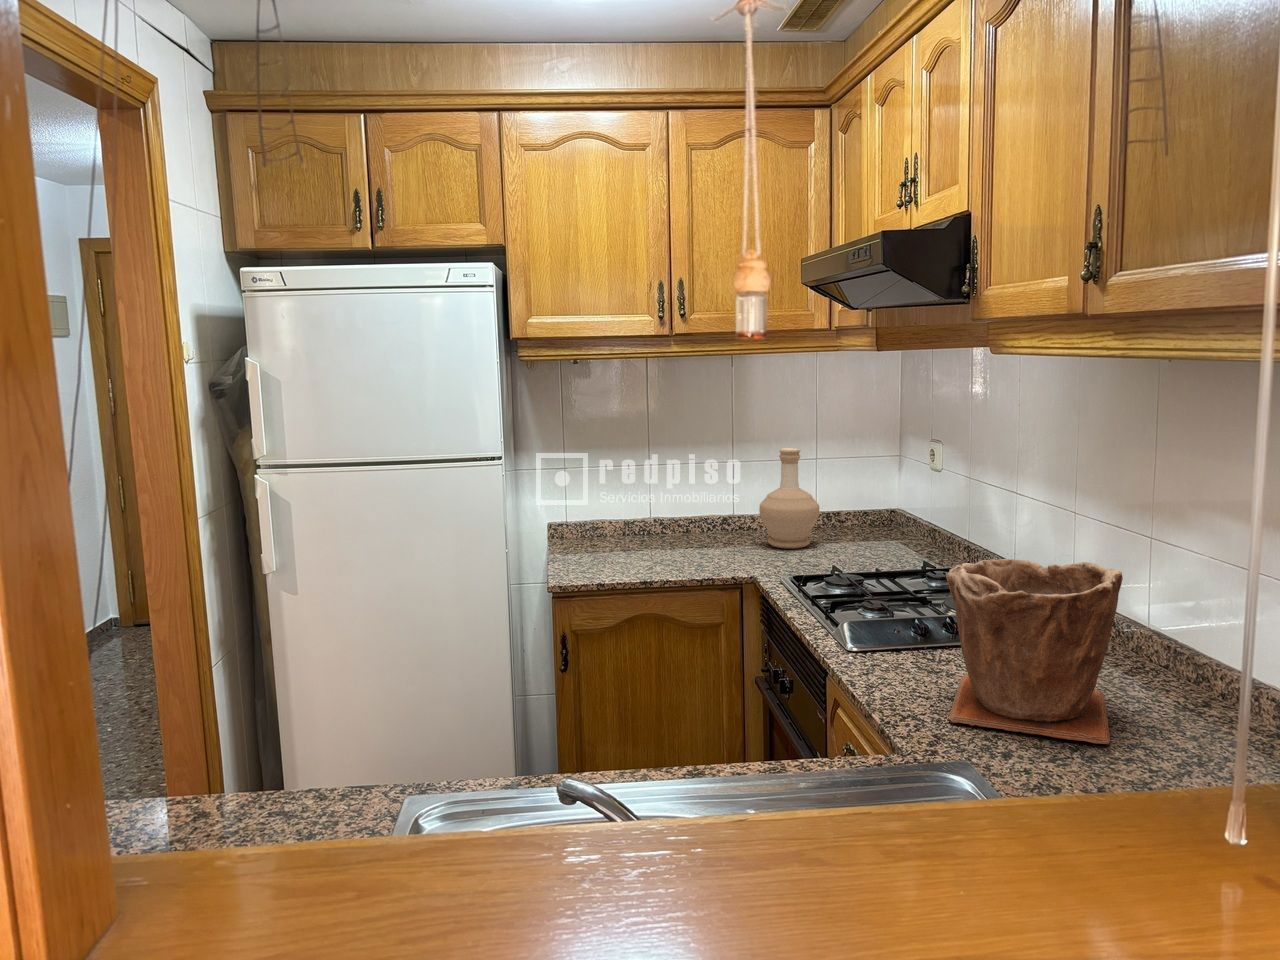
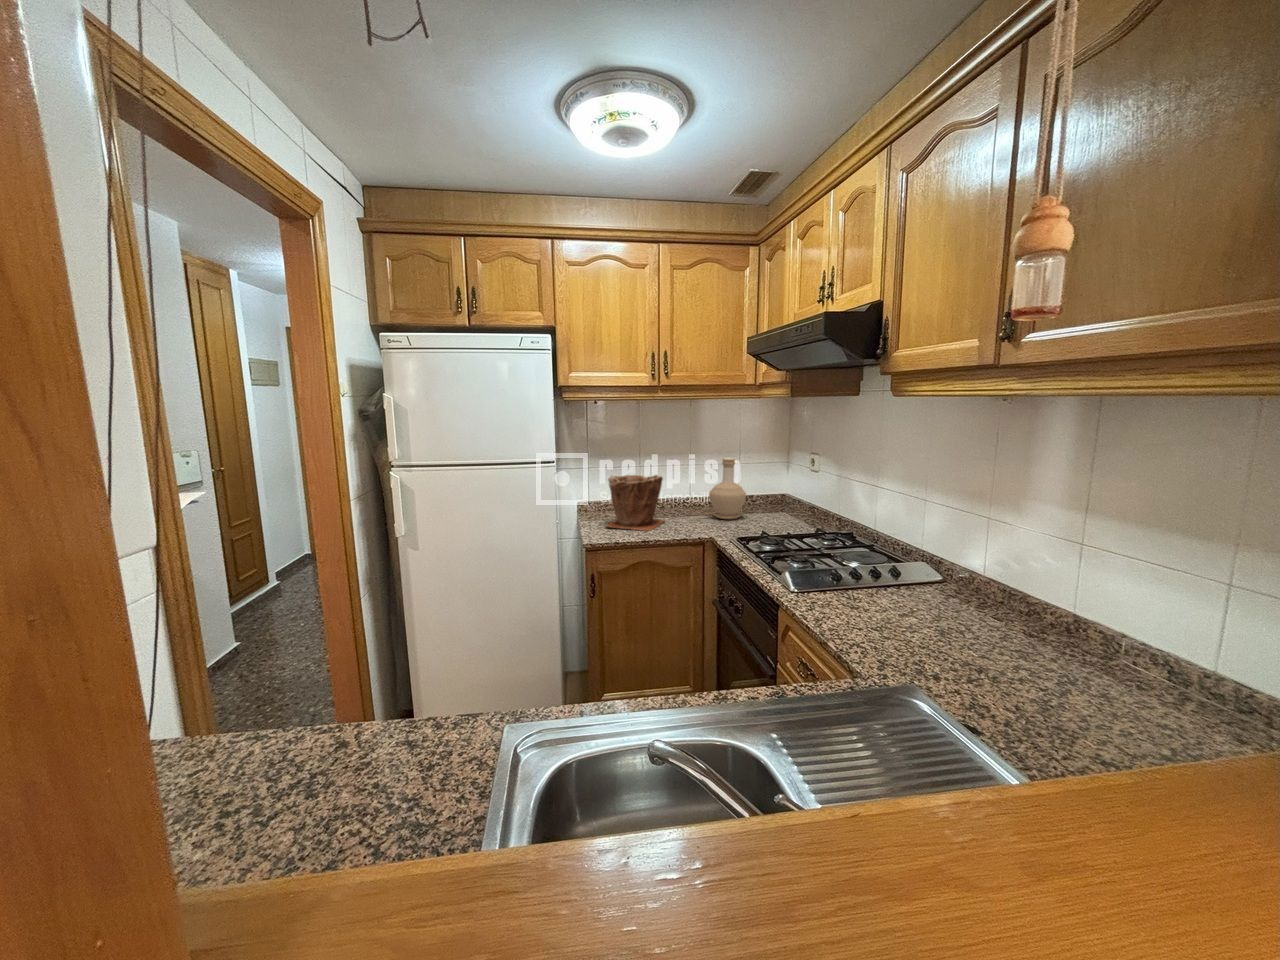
plant pot: present [946,559,1123,744] -> present [606,475,664,531]

